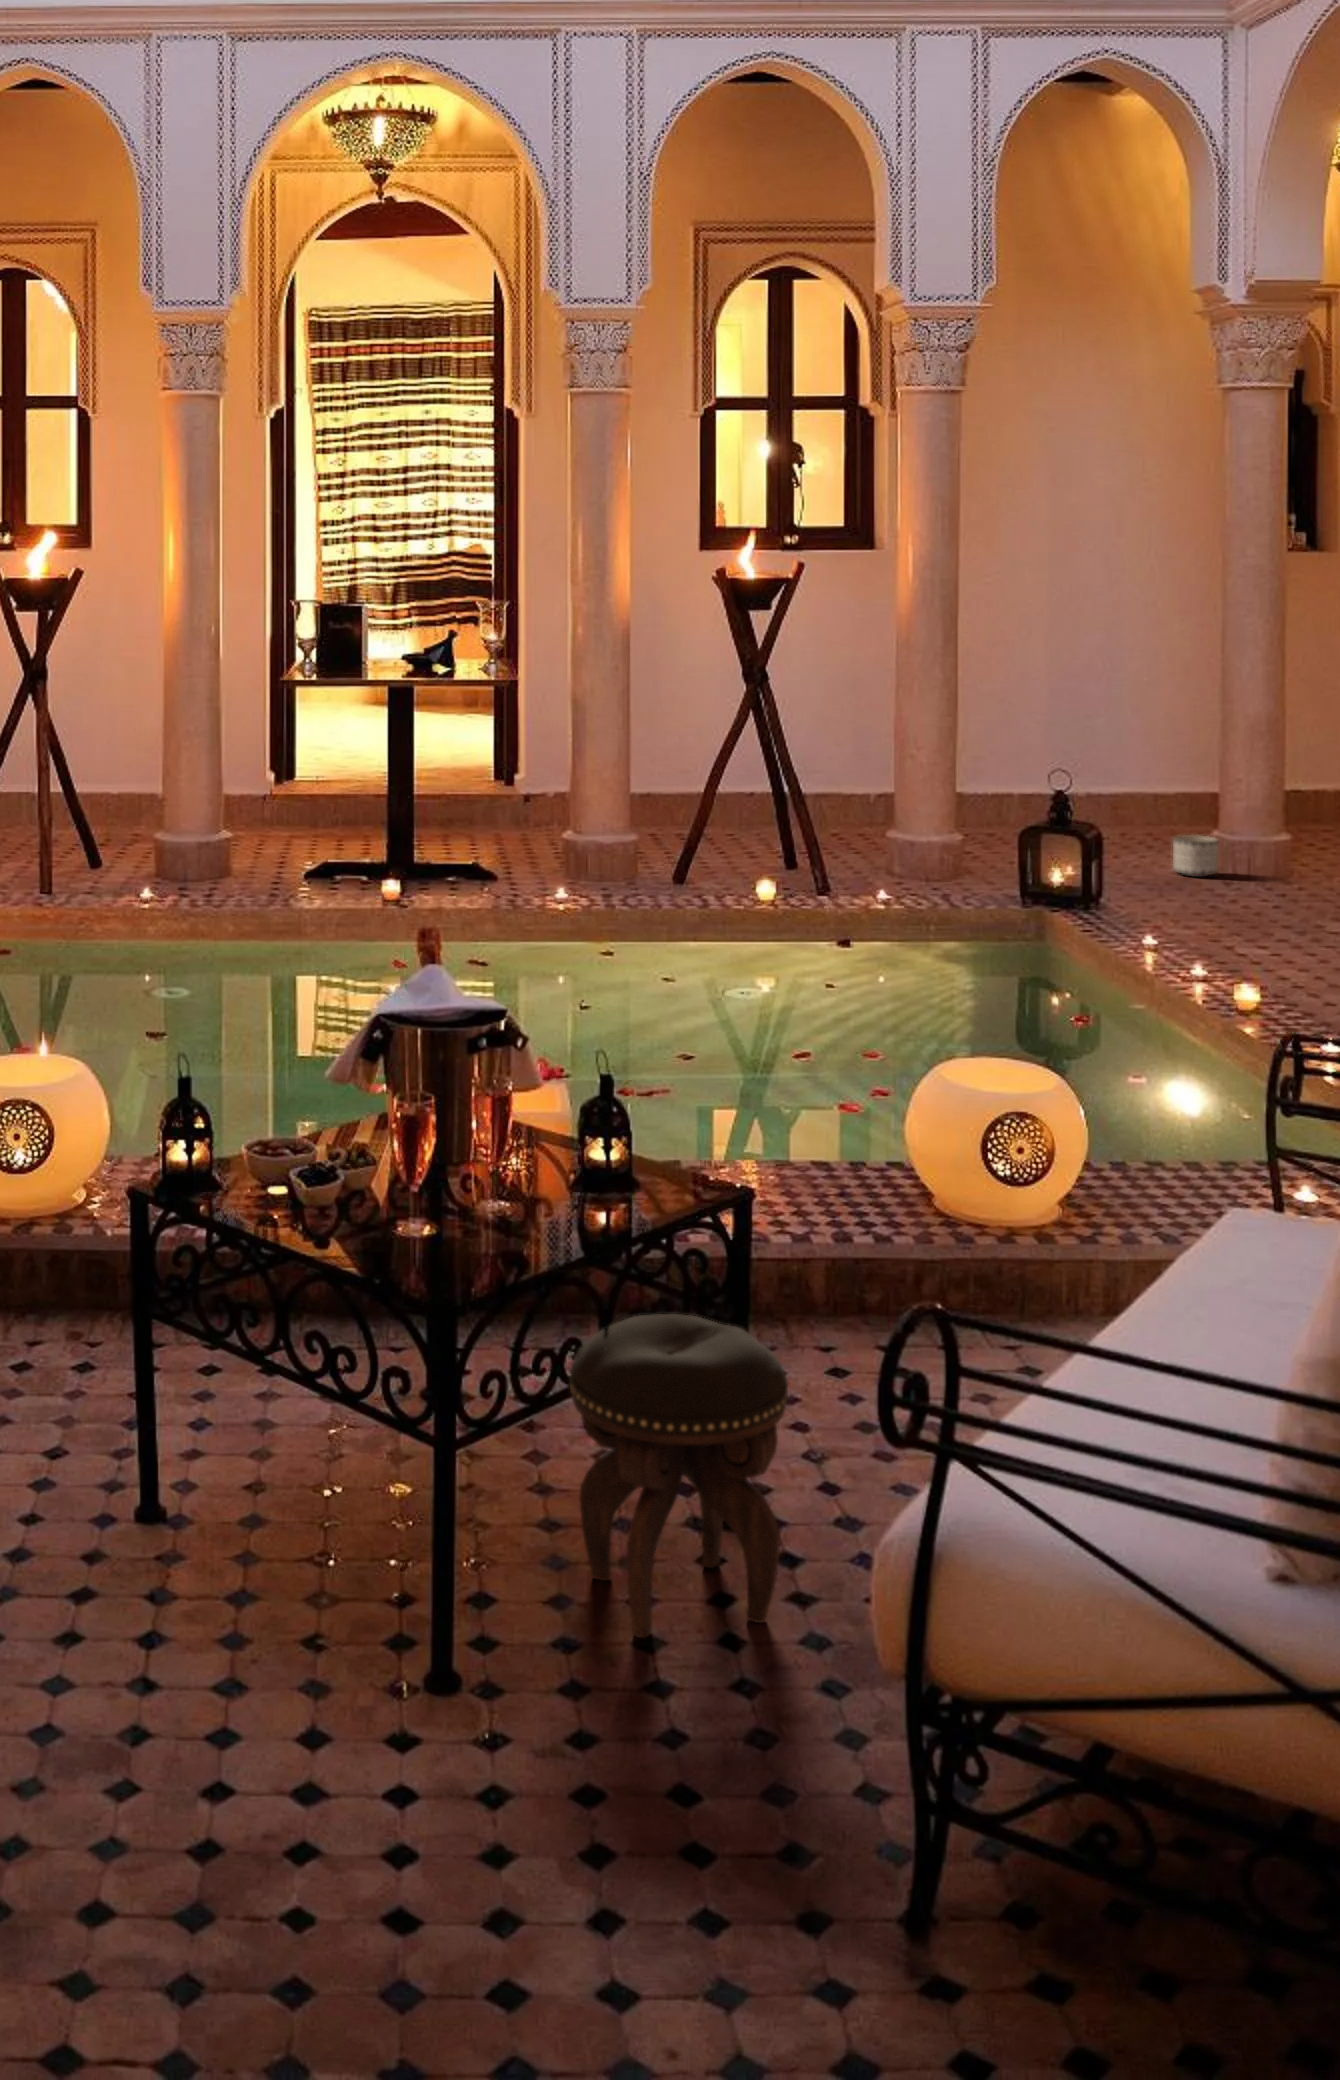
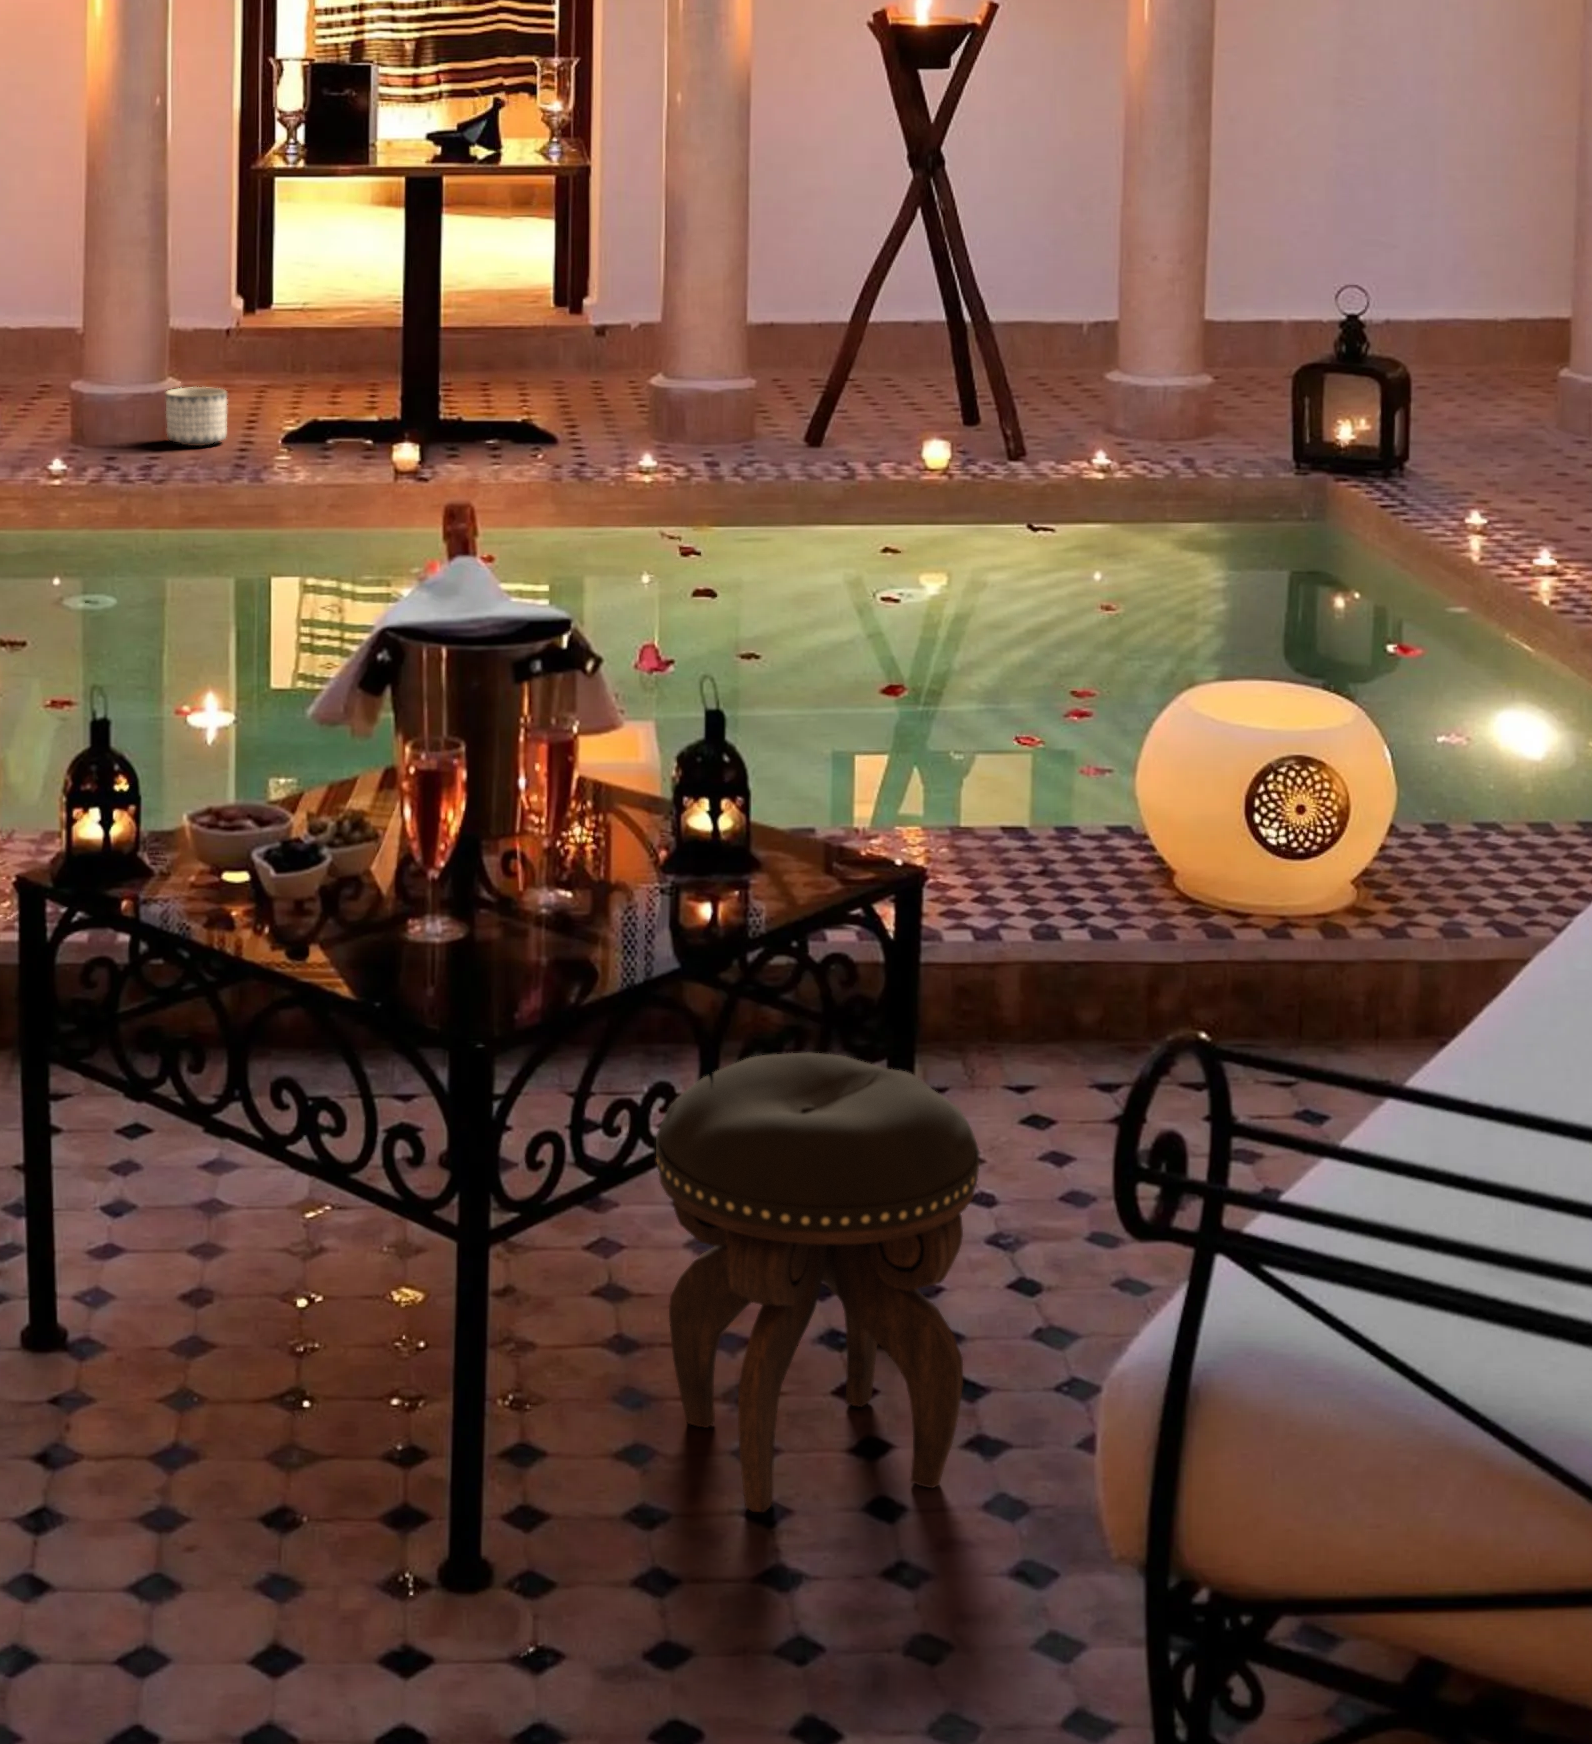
planter: present [1173,835,1218,877] -> present [166,387,227,446]

